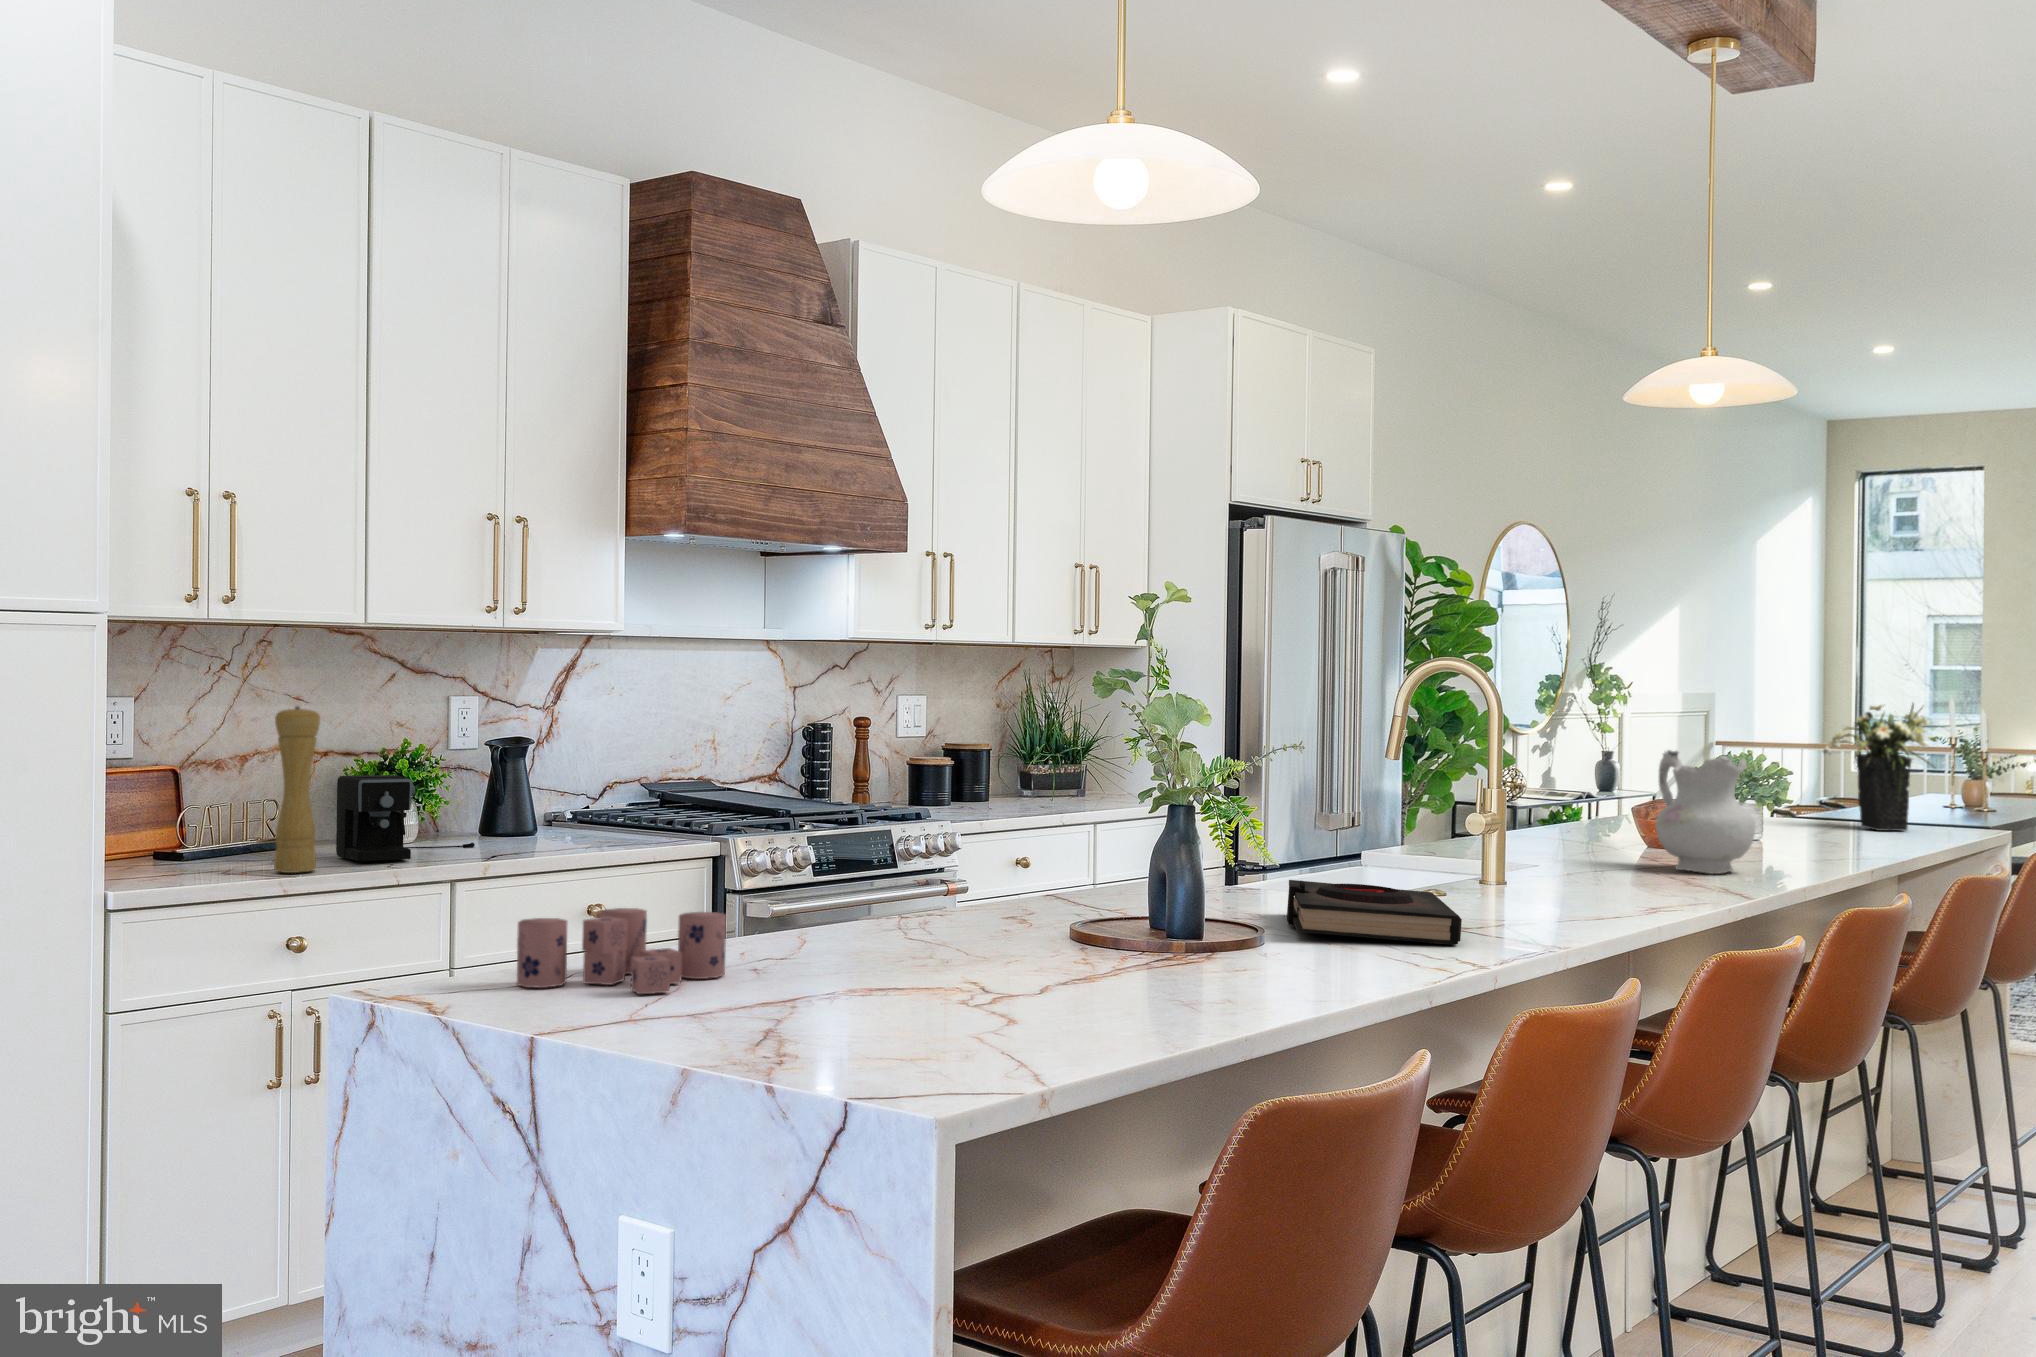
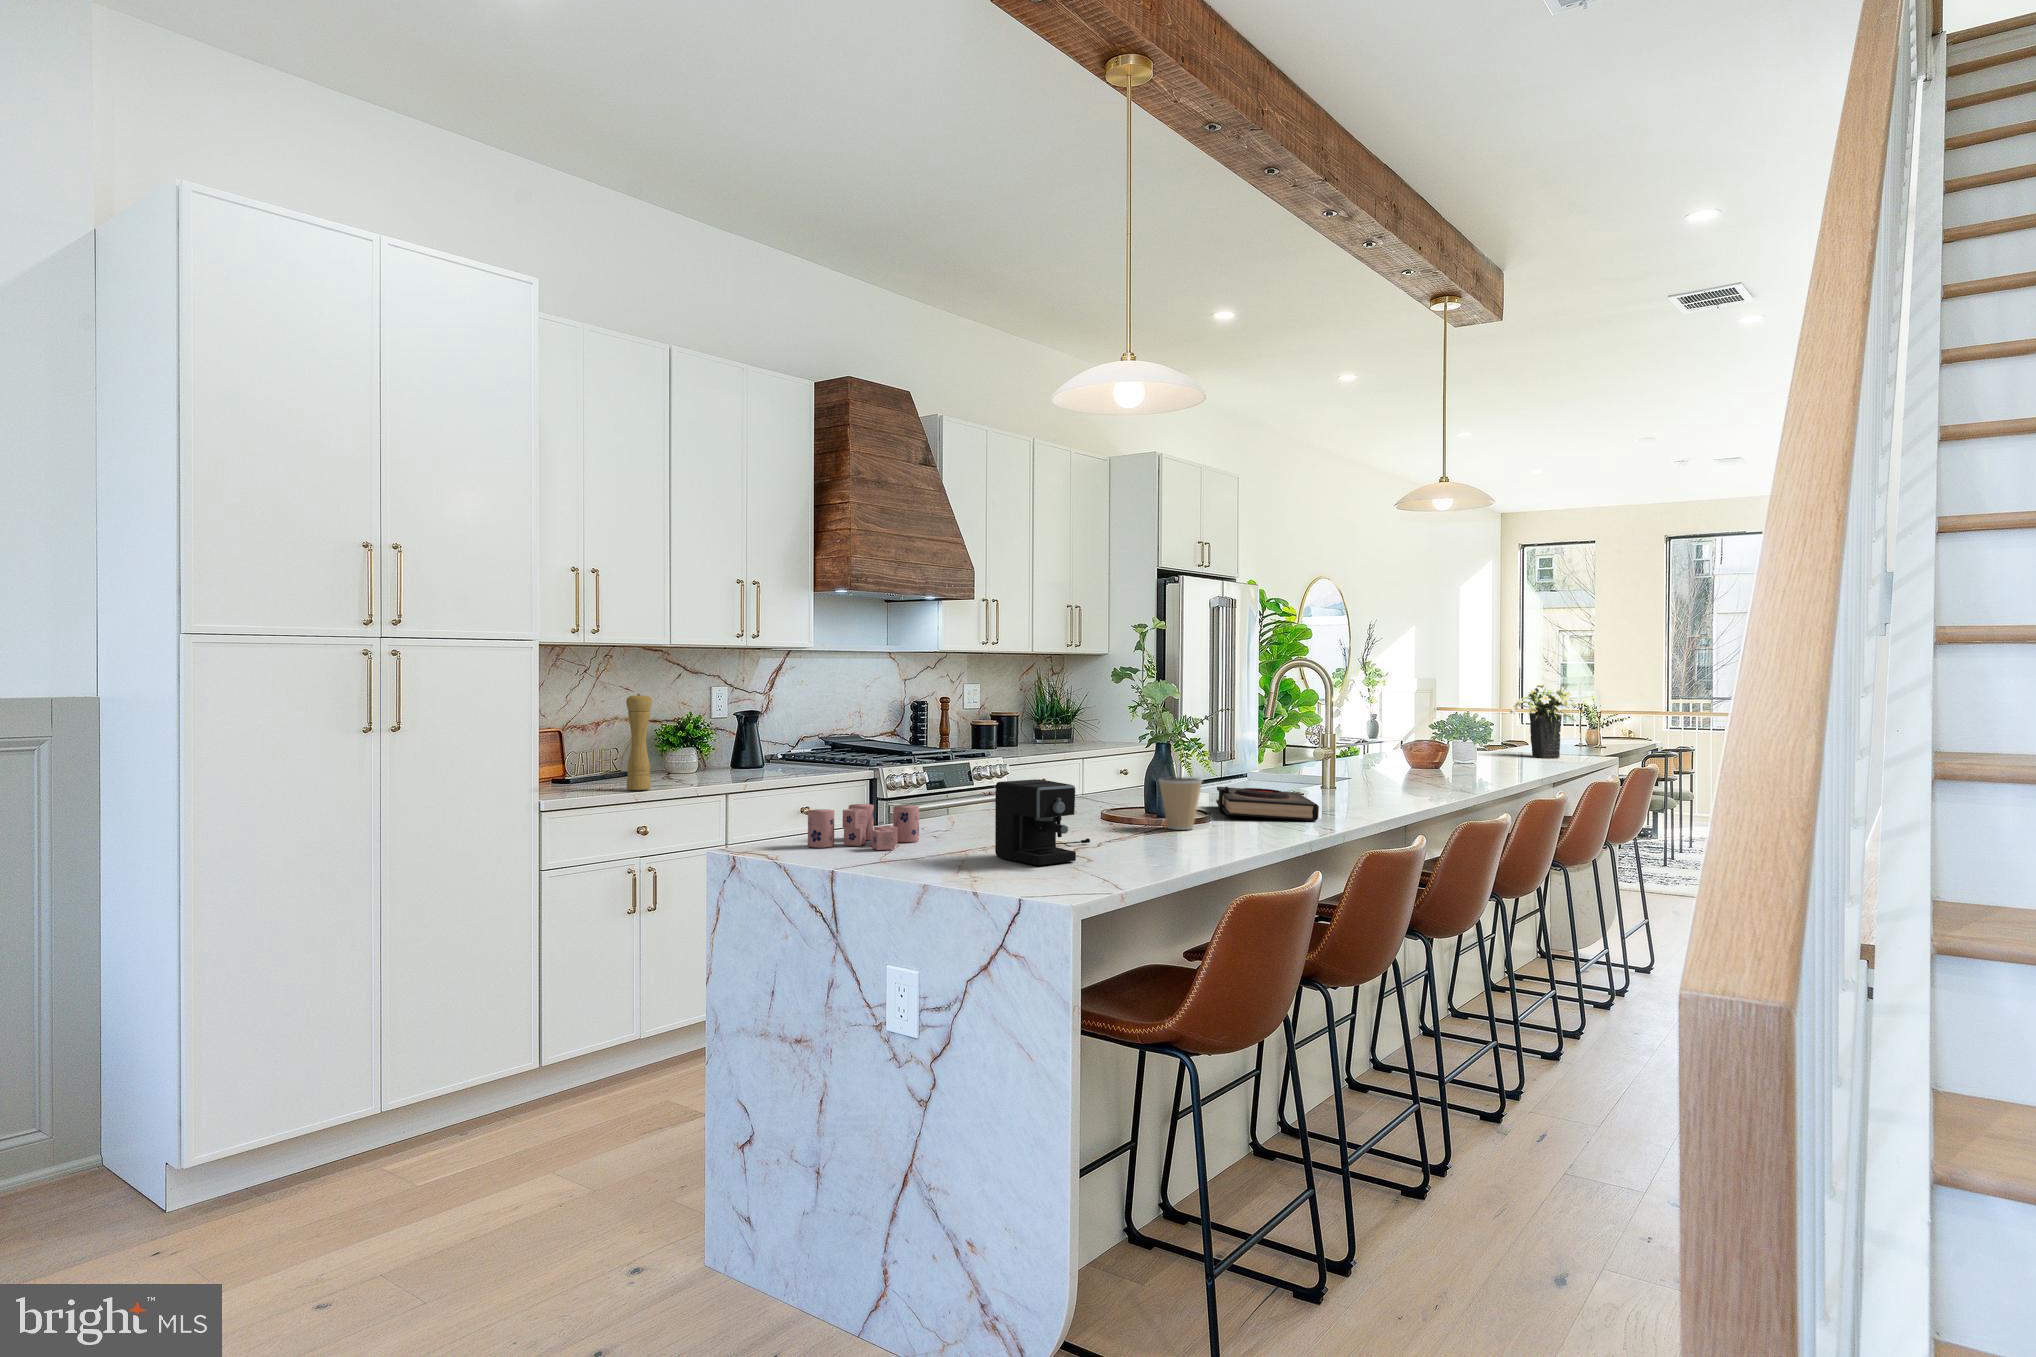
ceramic pitcher: present [1656,750,1755,874] -> none [1418,711,1475,782]
coffee maker: present [336,775,475,861] -> present [995,780,1090,865]
coffee cup: none [1168,865,1248,960] -> present [1159,777,1202,830]

